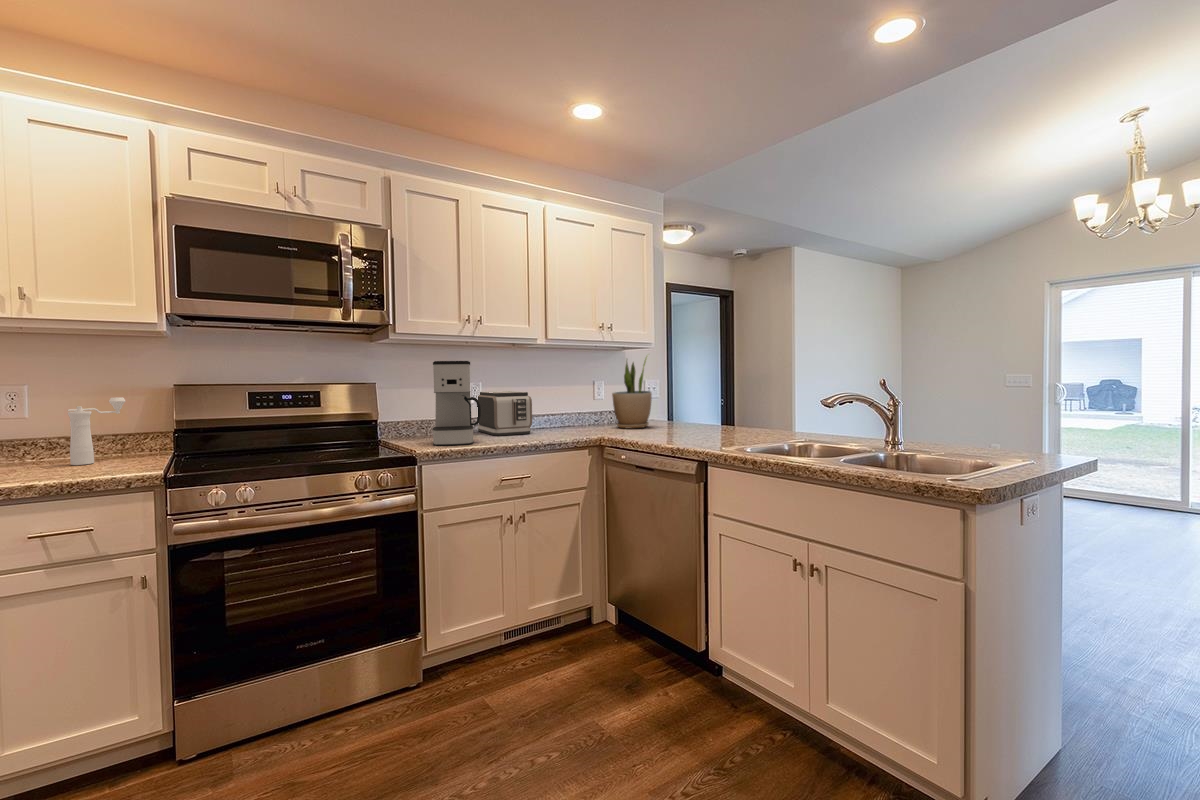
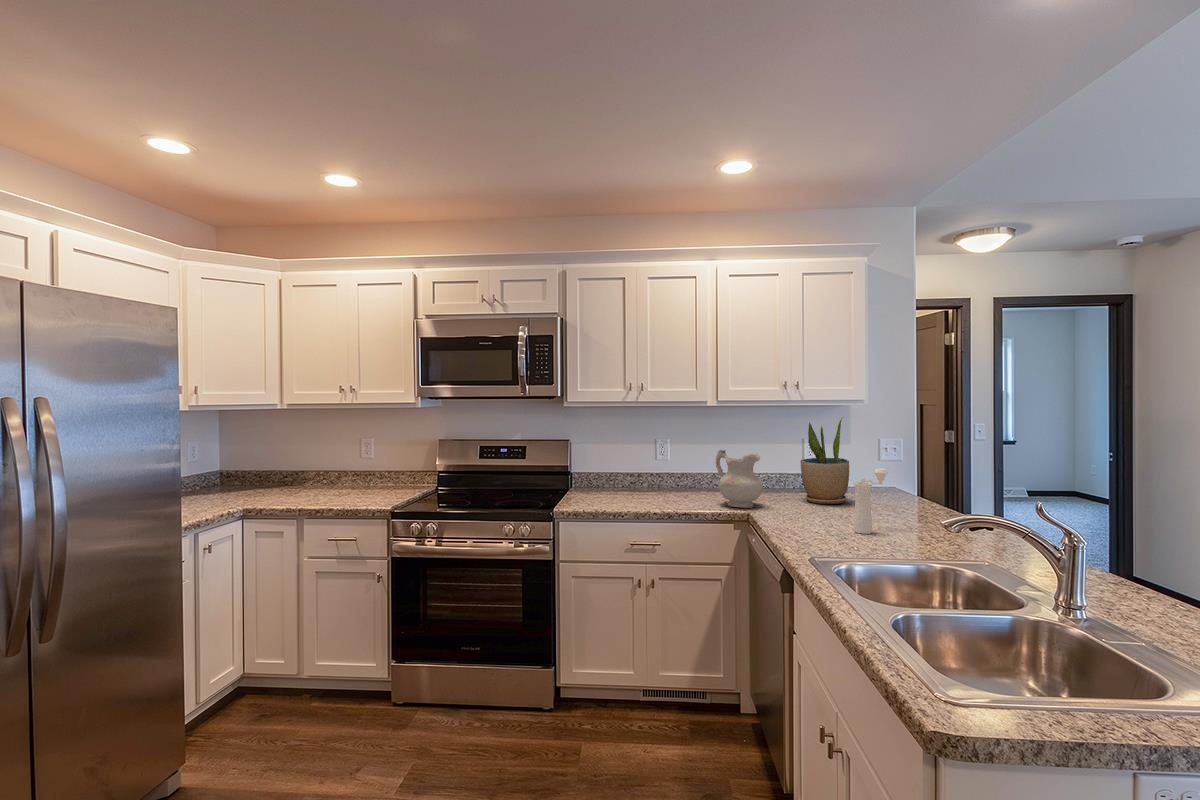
coffee maker: present [432,361,481,446] -> none [584,426,630,505]
ceramic pitcher: none [556,383,601,435] -> present [716,450,763,508]
toaster: present [478,391,532,436] -> none [659,449,701,497]
pepper mill: present [67,397,125,465] -> present [854,468,888,534]

